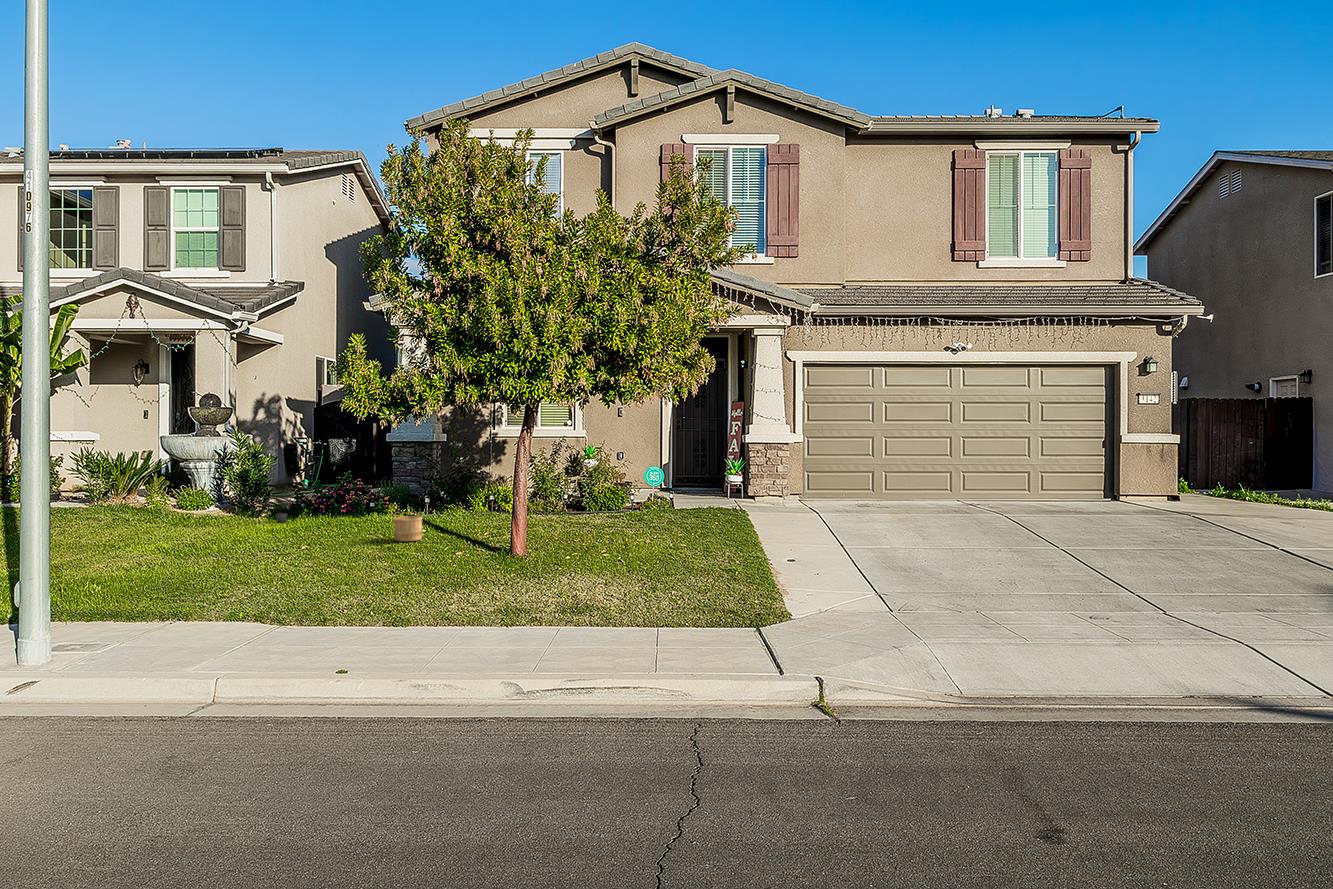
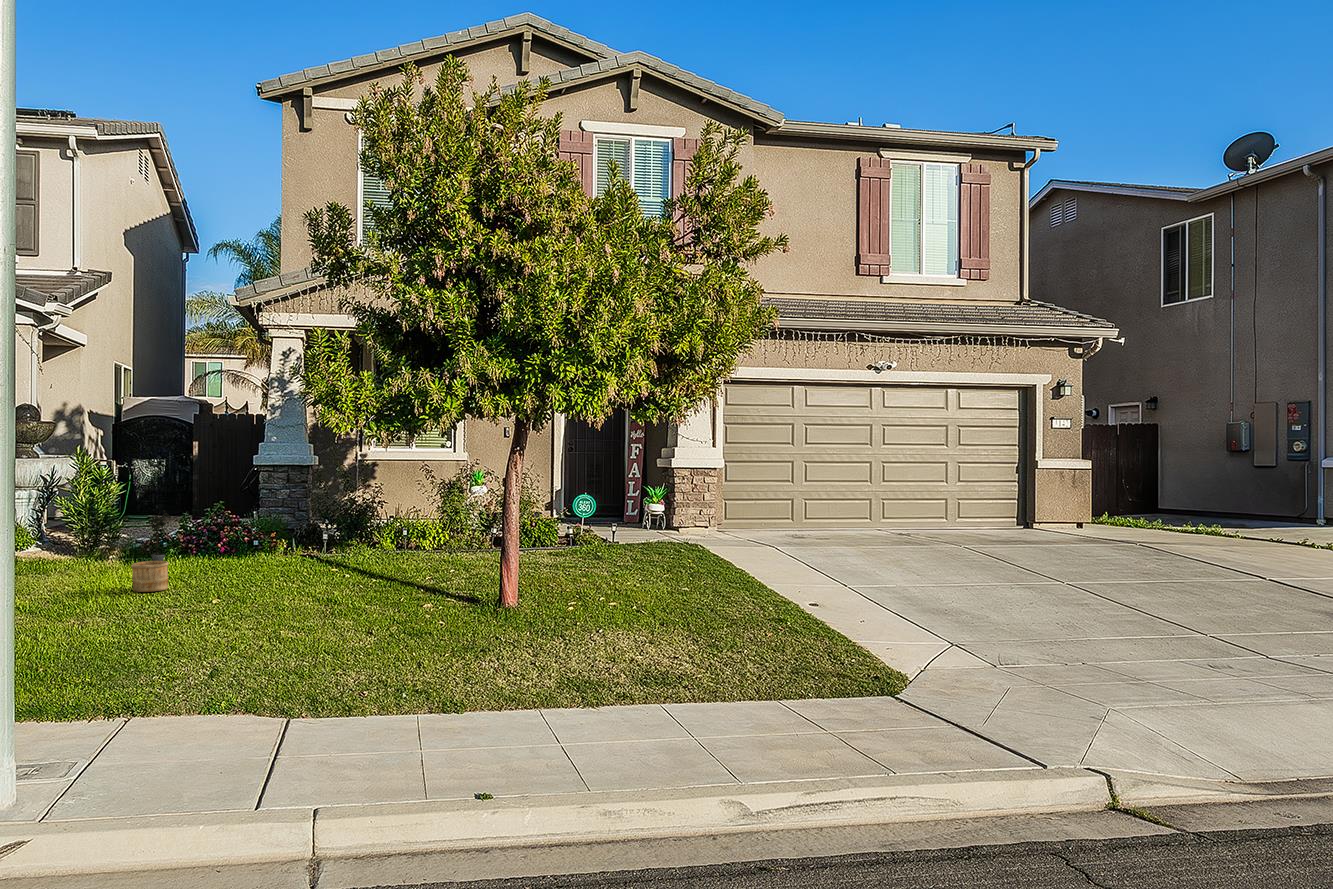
wooden bucket: present [393,516,422,541] -> present [131,561,168,592]

